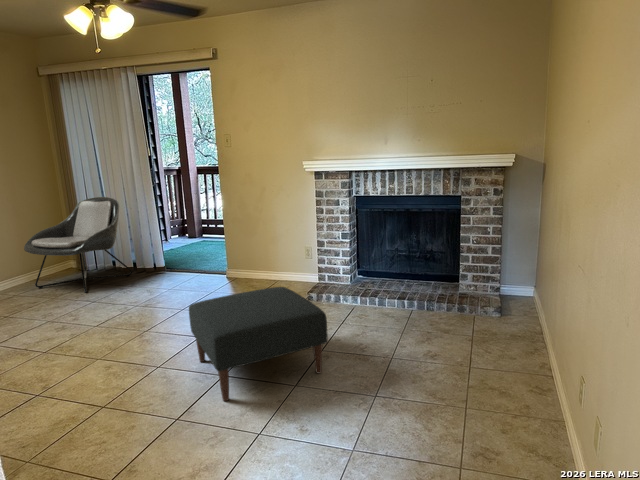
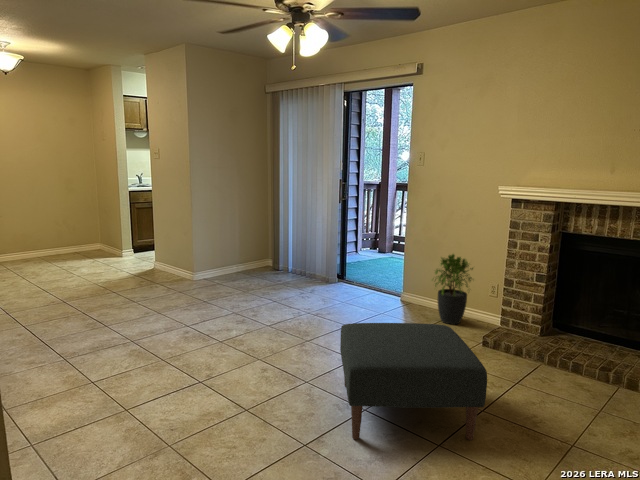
lounge chair: present [24,197,132,293] -> none [234,204,316,290]
potted plant: none [253,225,293,290] -> present [432,254,473,324]

